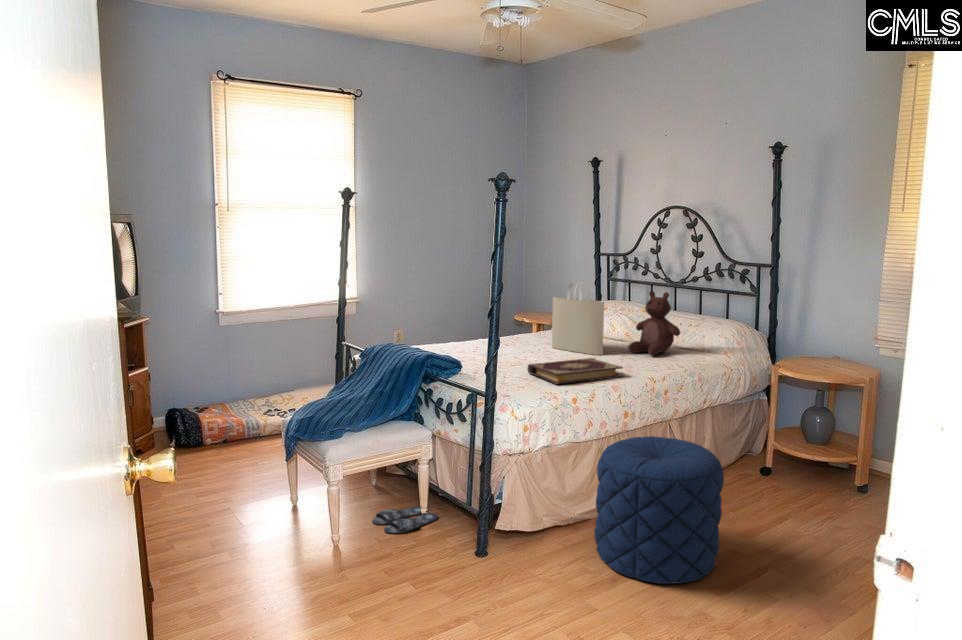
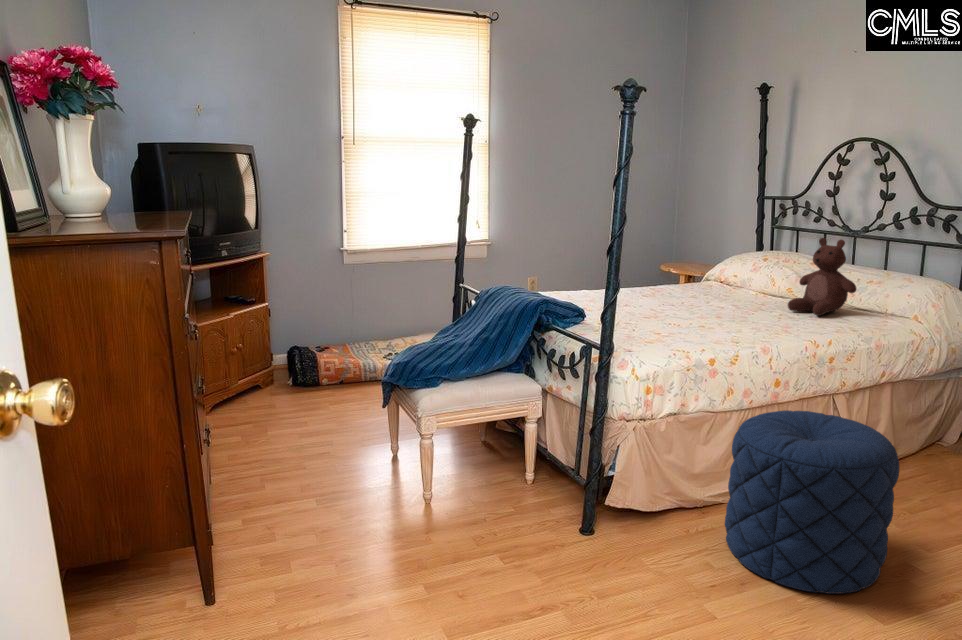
tote bag: present [552,282,604,355] -> none [694,226,760,312]
book: present [527,358,623,384] -> none [659,314,777,342]
slippers: present [372,506,438,534] -> none [473,467,546,495]

